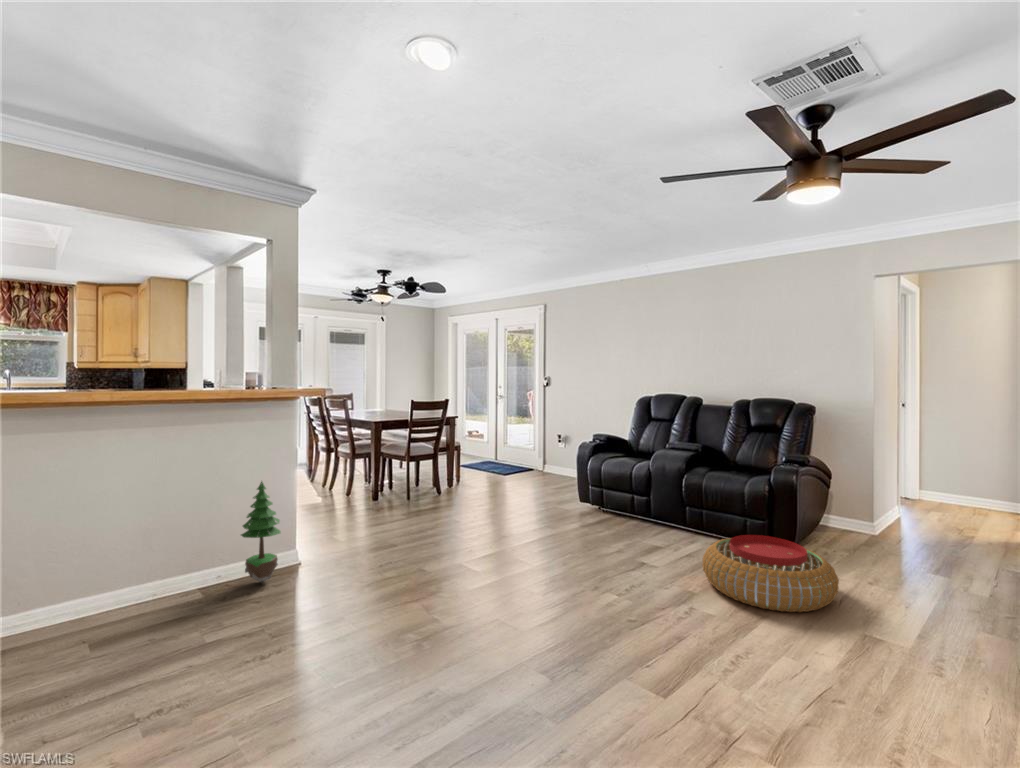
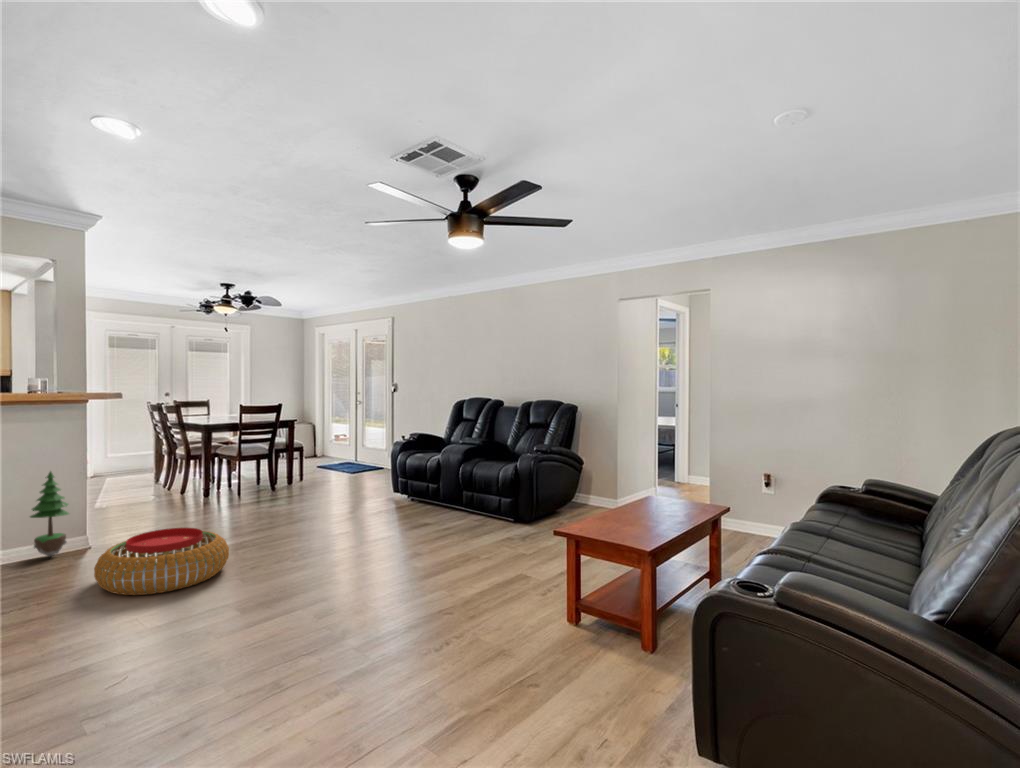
pouf: present [703,535,839,612] -> present [94,528,229,595]

